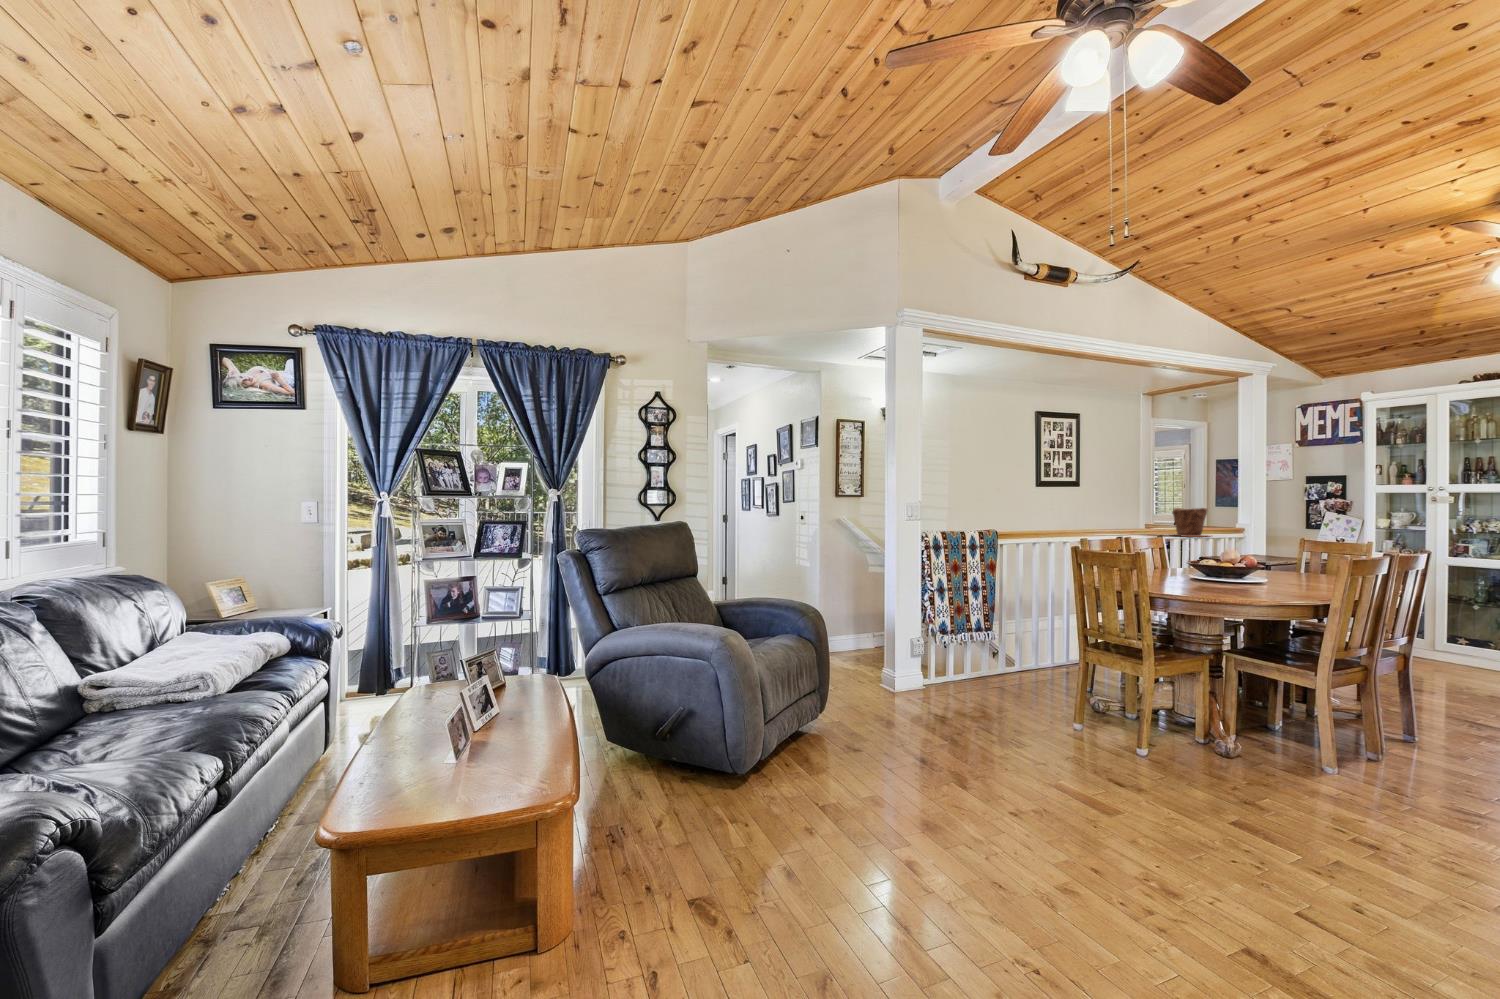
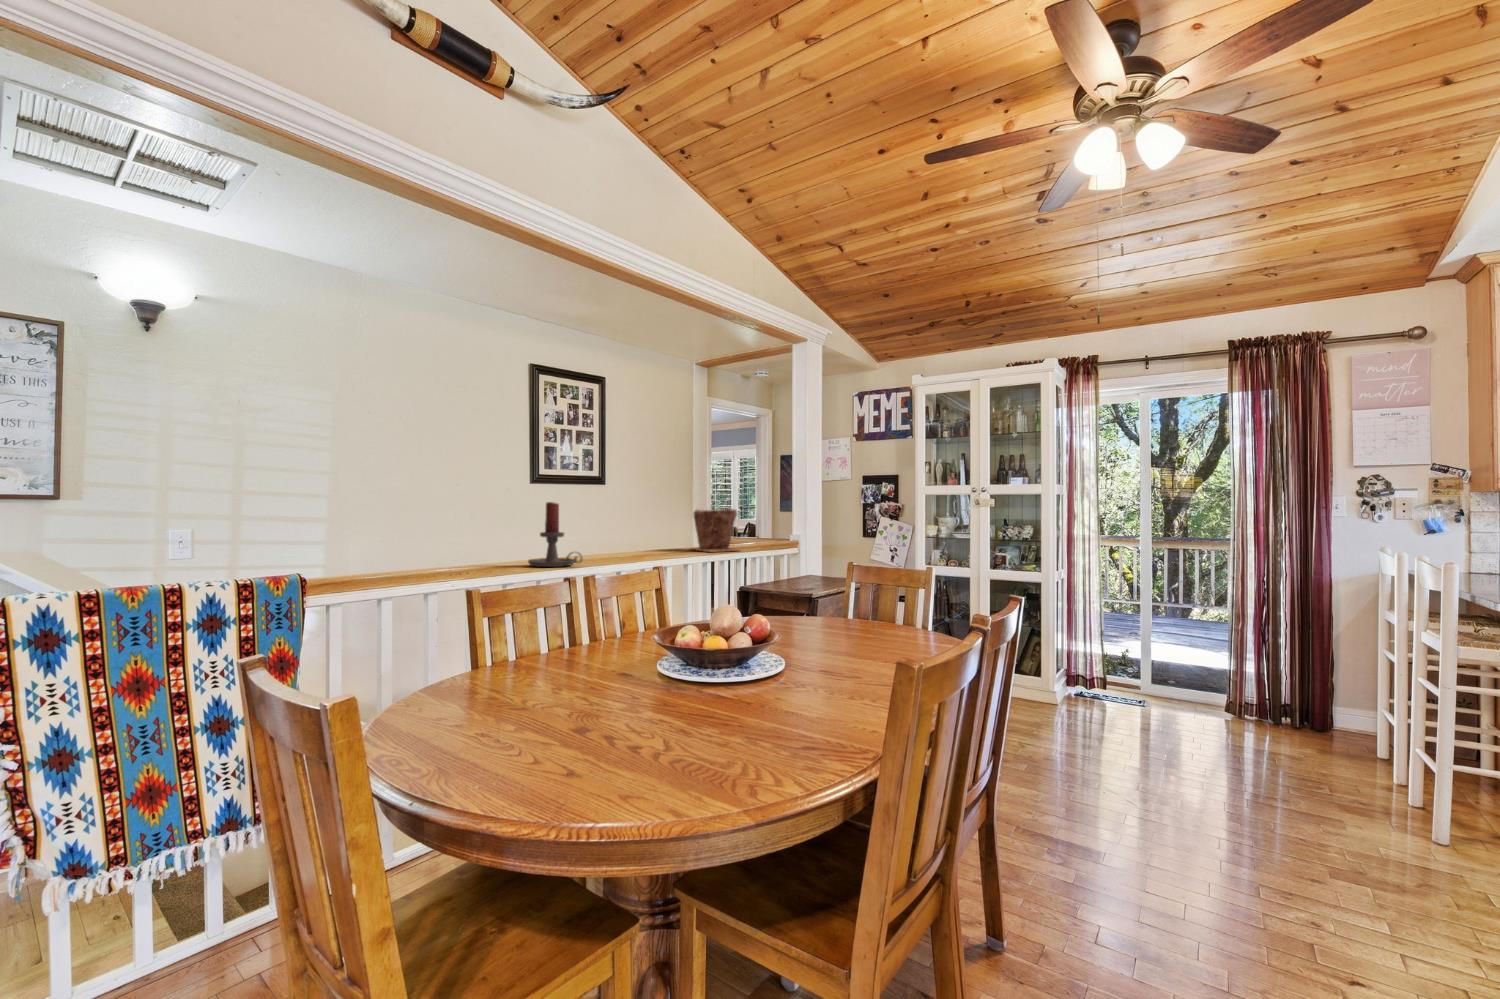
candle holder: none [1092,507,1128,543] -> present [528,502,583,567]

